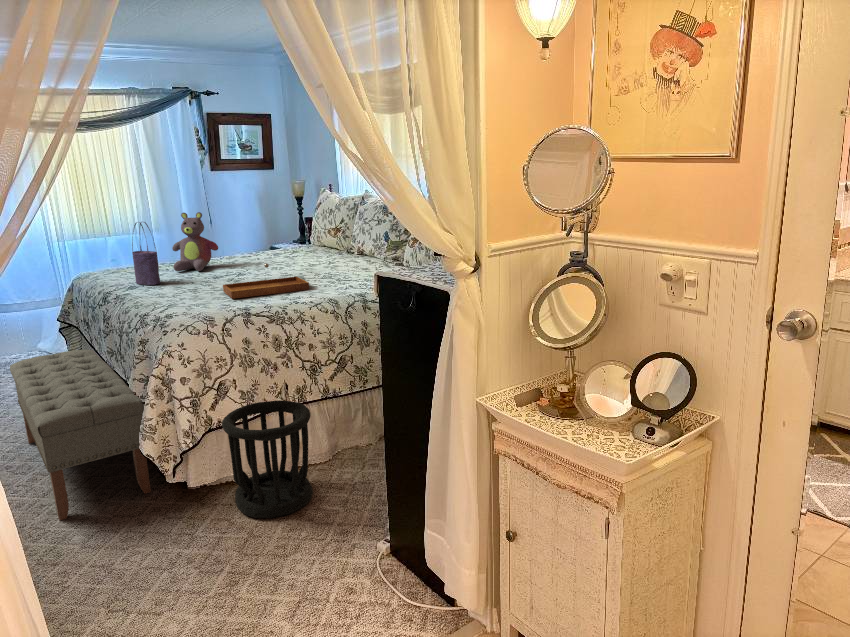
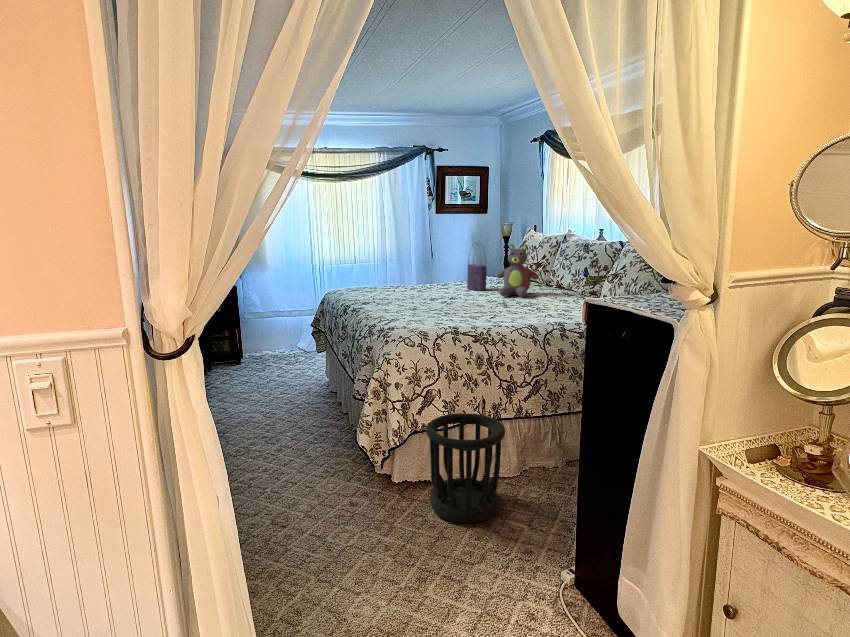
stuffed bear: present [172,212,218,271] -> present [497,244,538,297]
tote bag: present [132,222,160,285] -> present [467,244,487,290]
tray: present [223,263,309,299] -> none [437,289,512,318]
bench: present [10,350,151,521] -> none [271,350,363,490]

